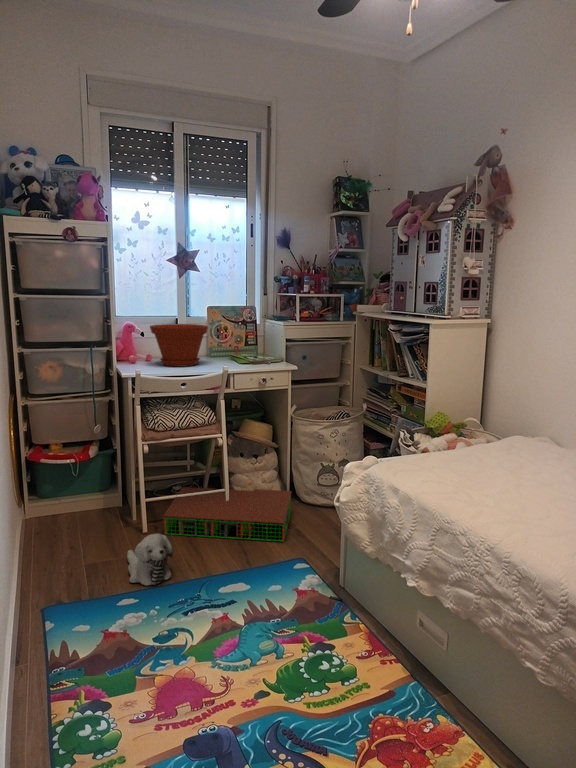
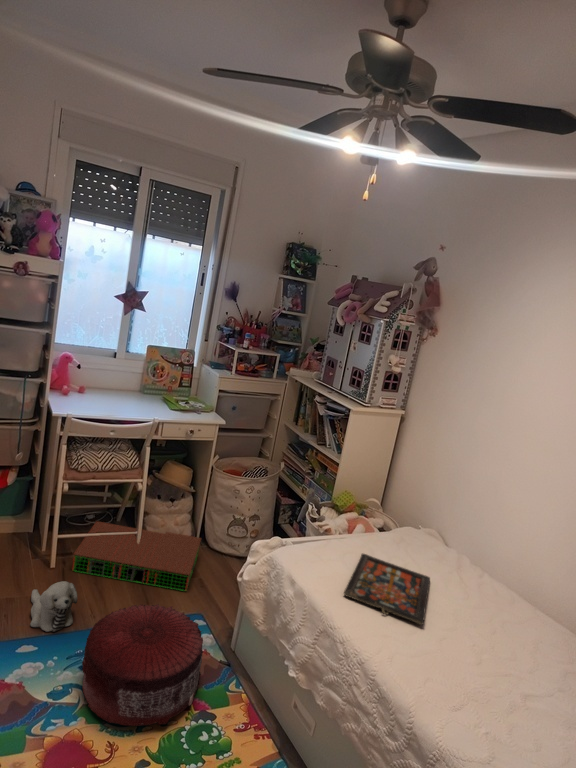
plant pot: present [150,324,208,367] -> none [88,360,146,408]
board game: none [455,458,555,508] -> present [344,554,430,625]
pouf: none [184,544,311,659] -> present [82,604,203,726]

